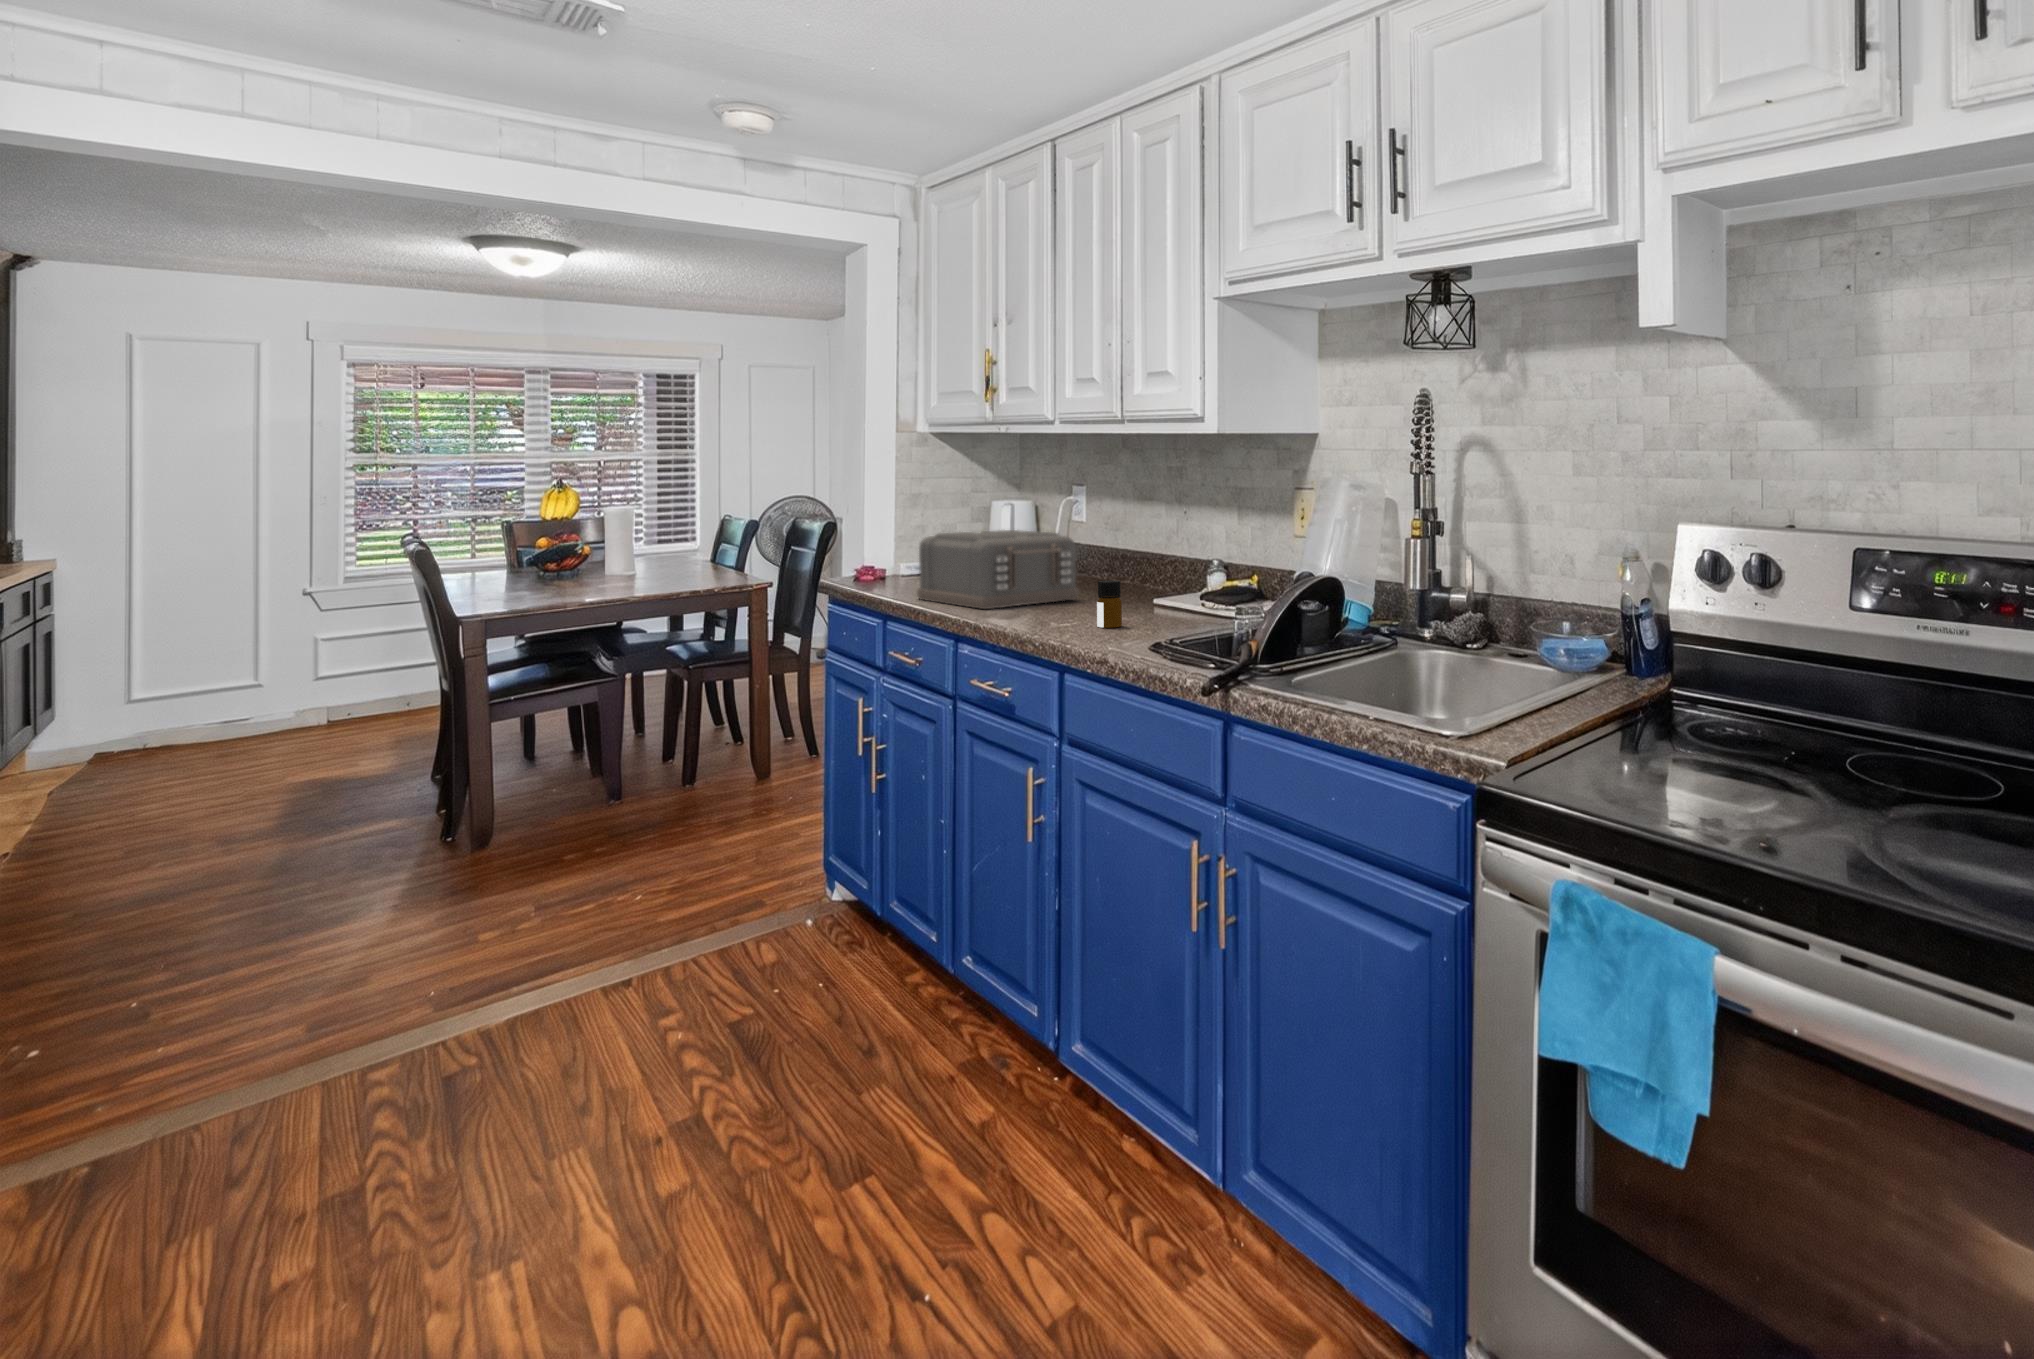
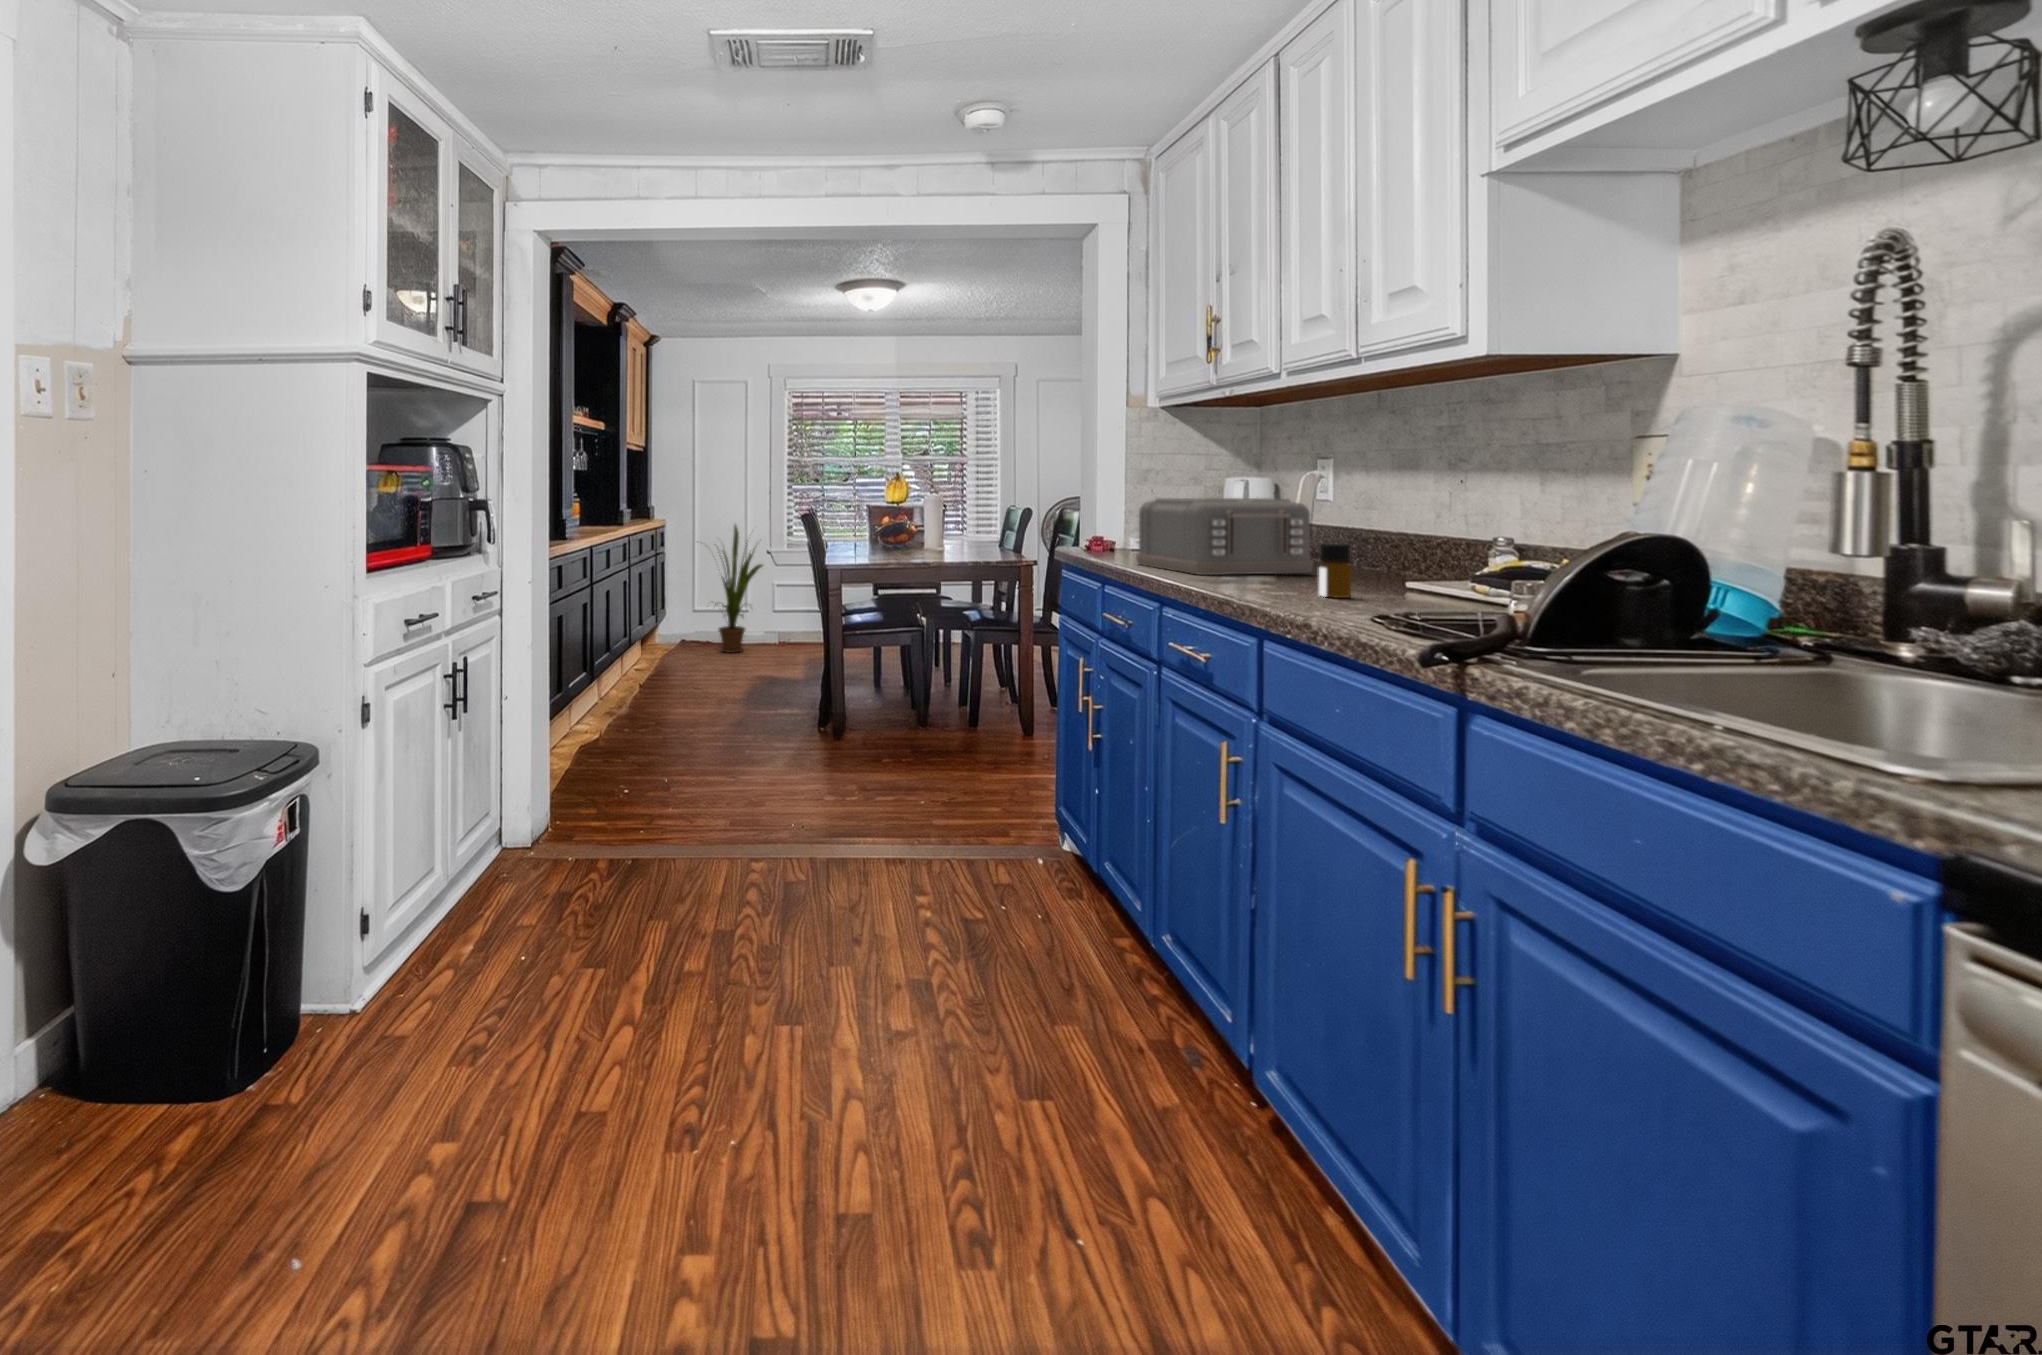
house plant: none [189,551,334,743] -> present [706,525,763,653]

